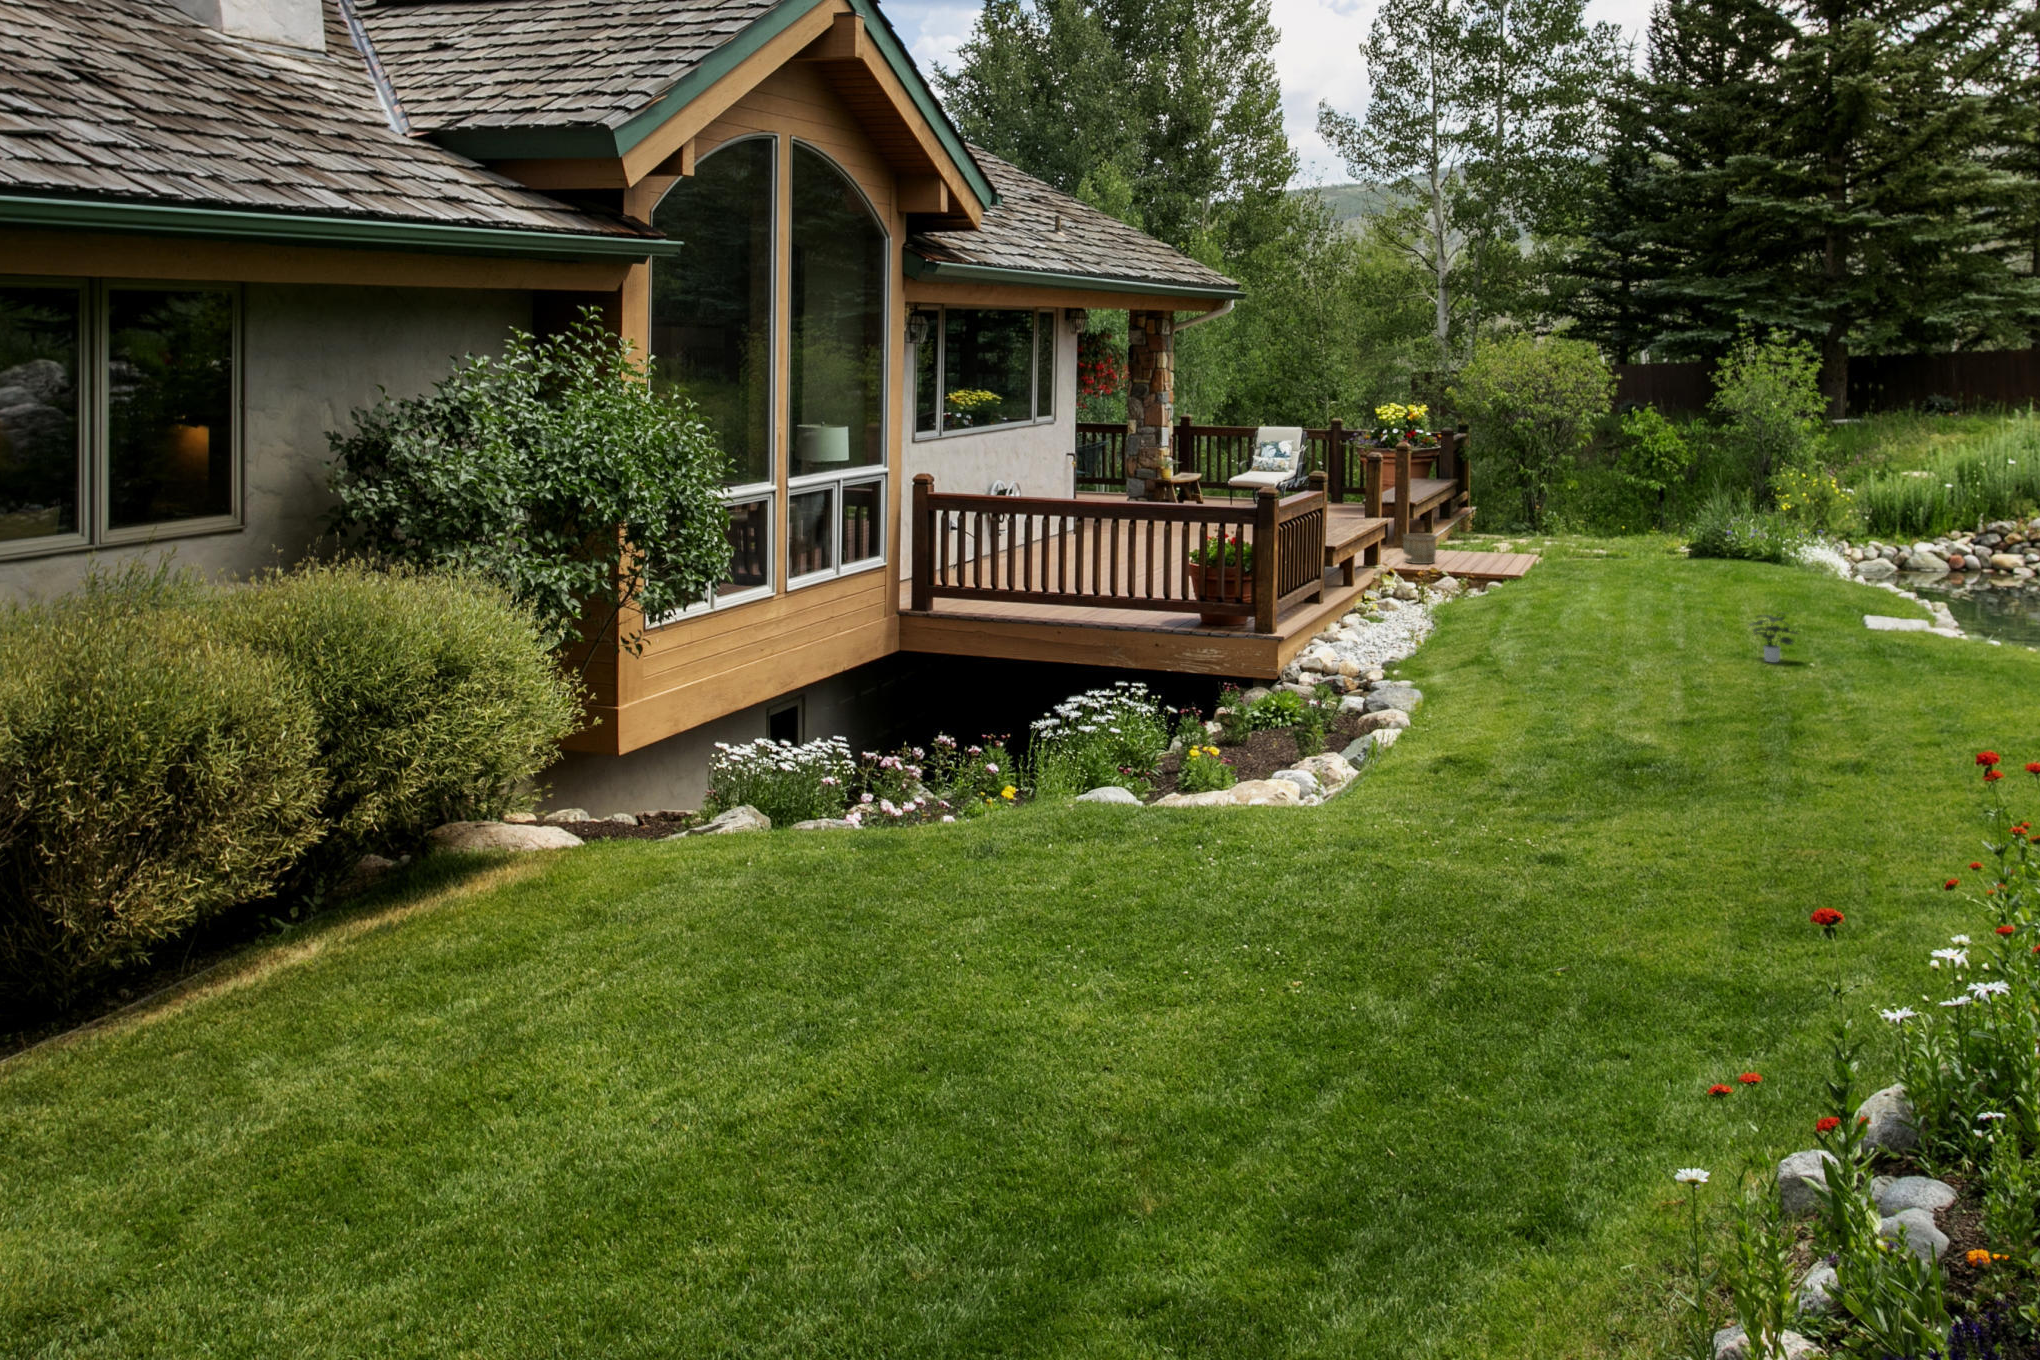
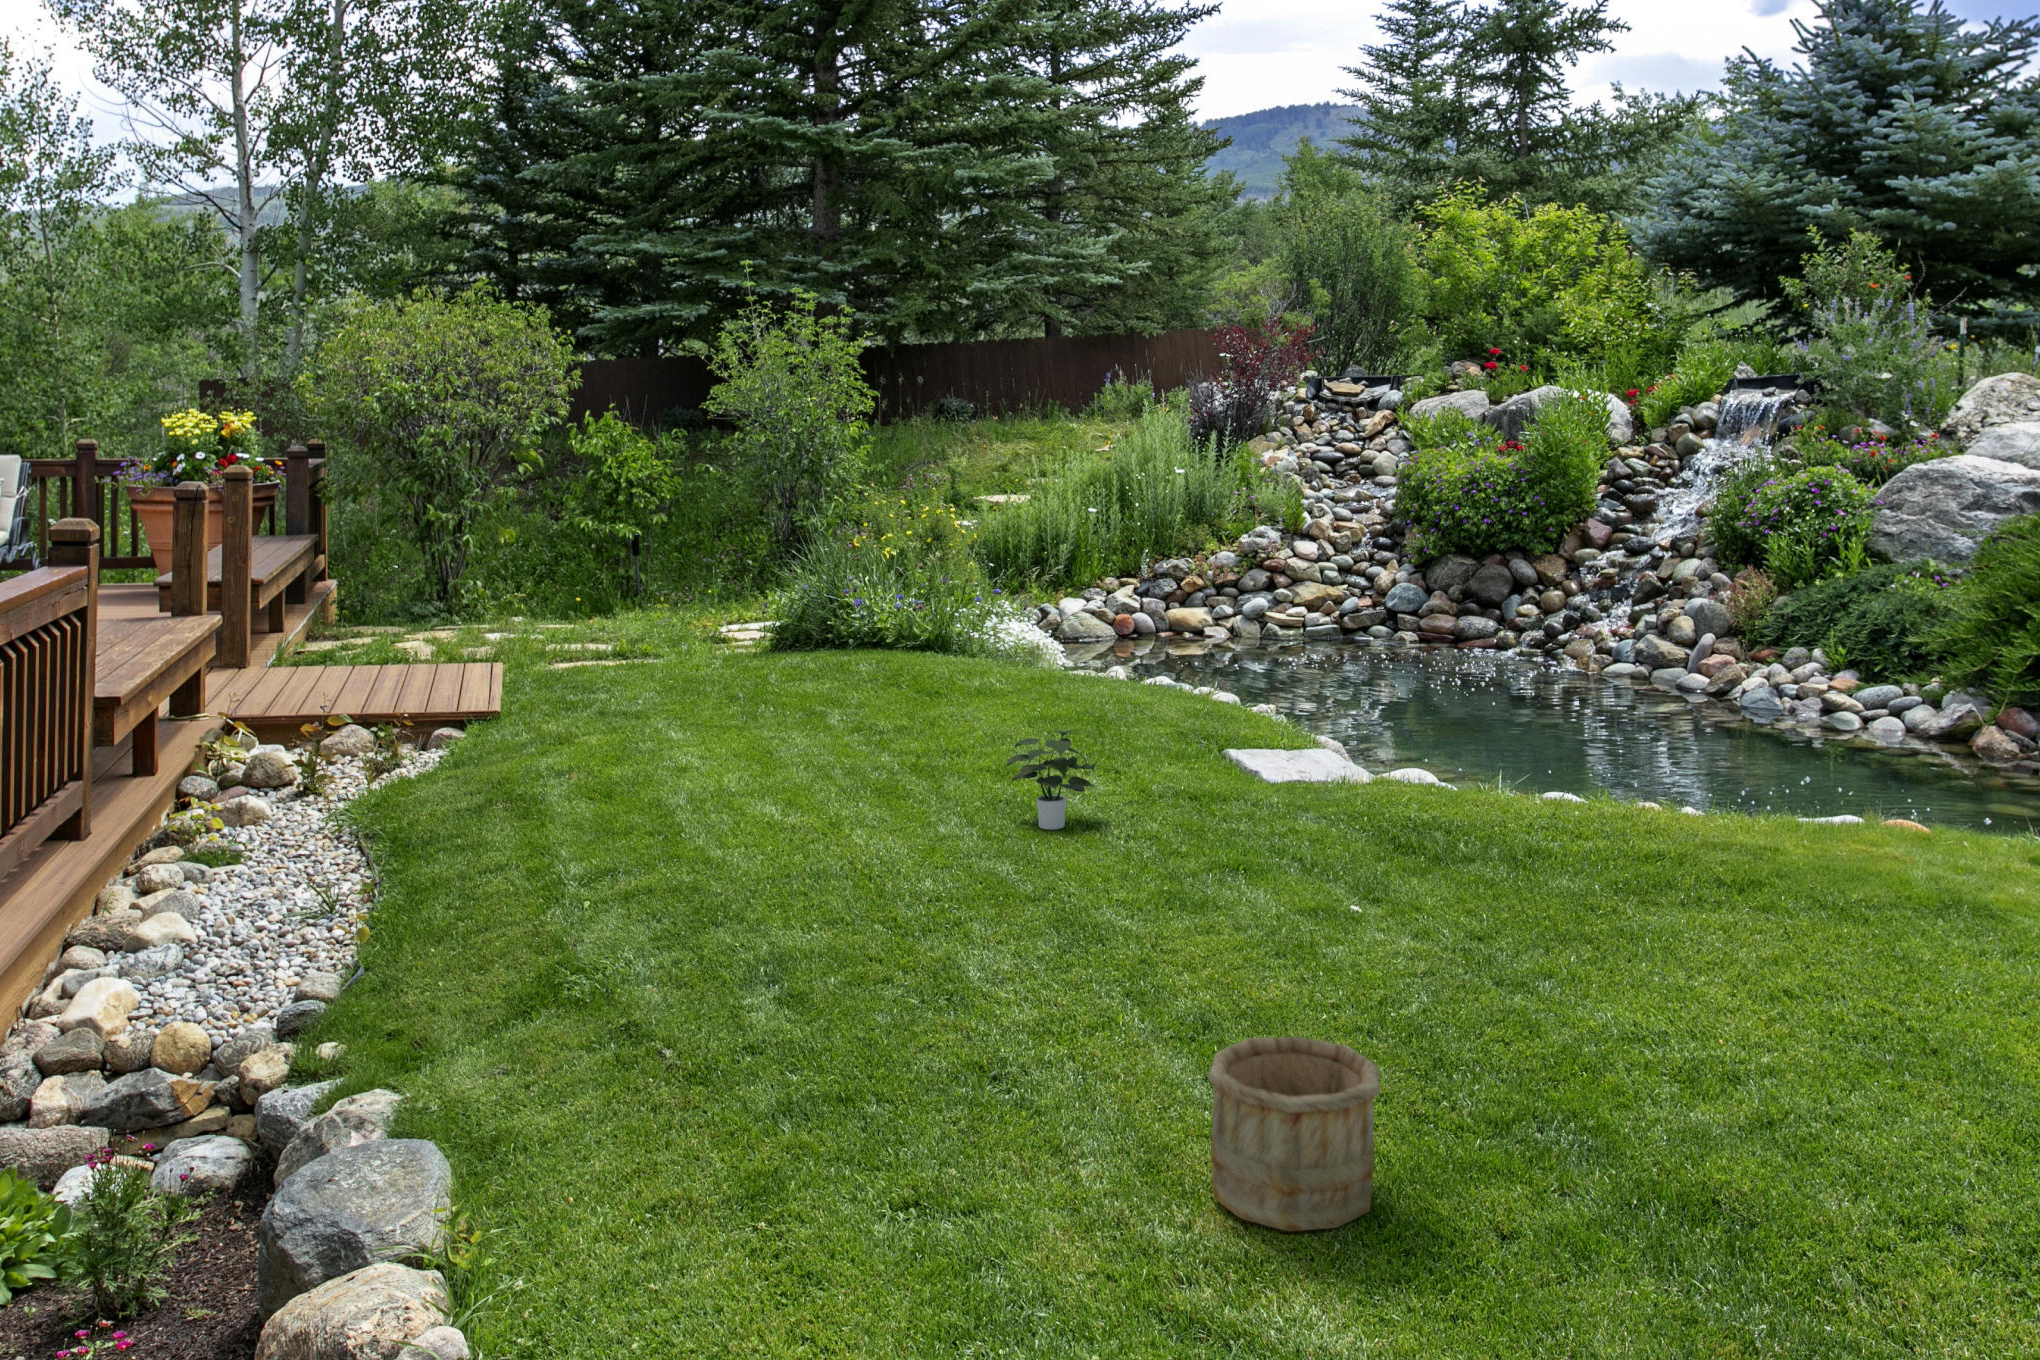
wooden bucket: present [1403,533,1437,564] -> present [1208,1036,1380,1232]

